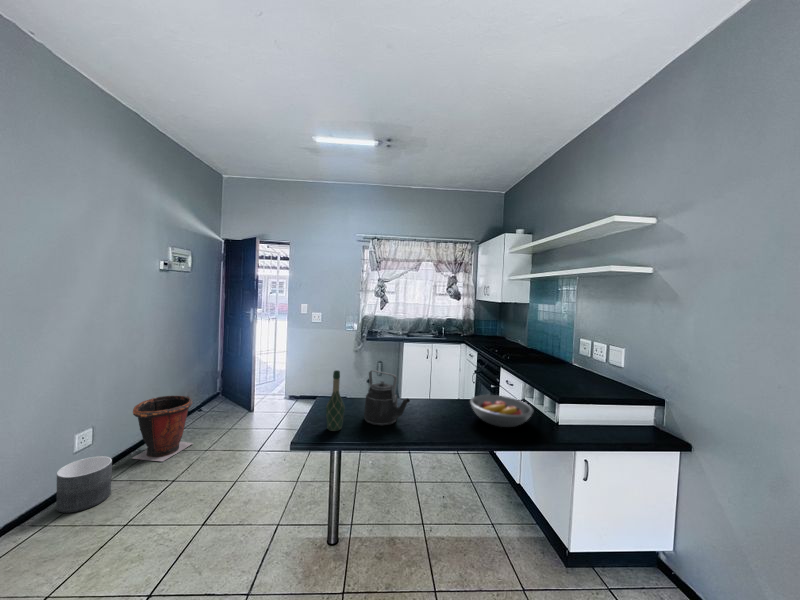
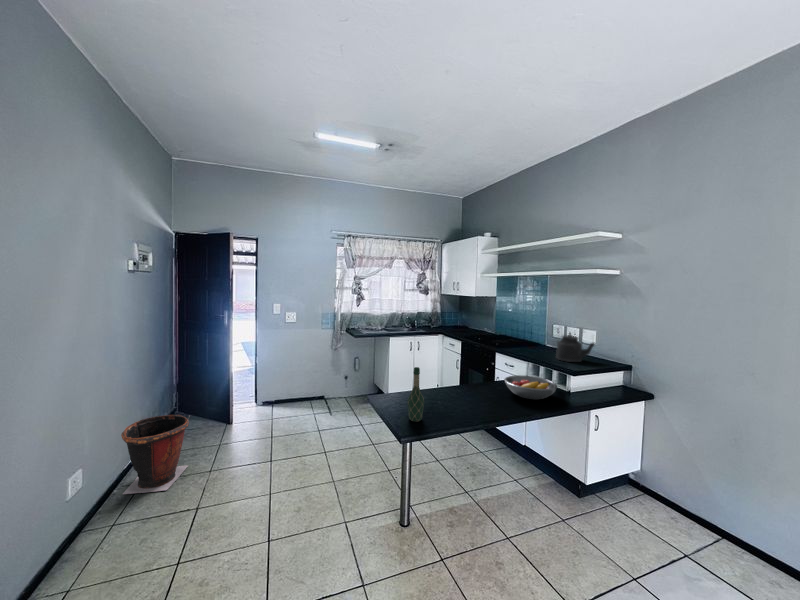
kettle: present [364,370,410,425] -> present [556,328,595,362]
planter: present [56,456,112,513] -> none [68,494,132,567]

